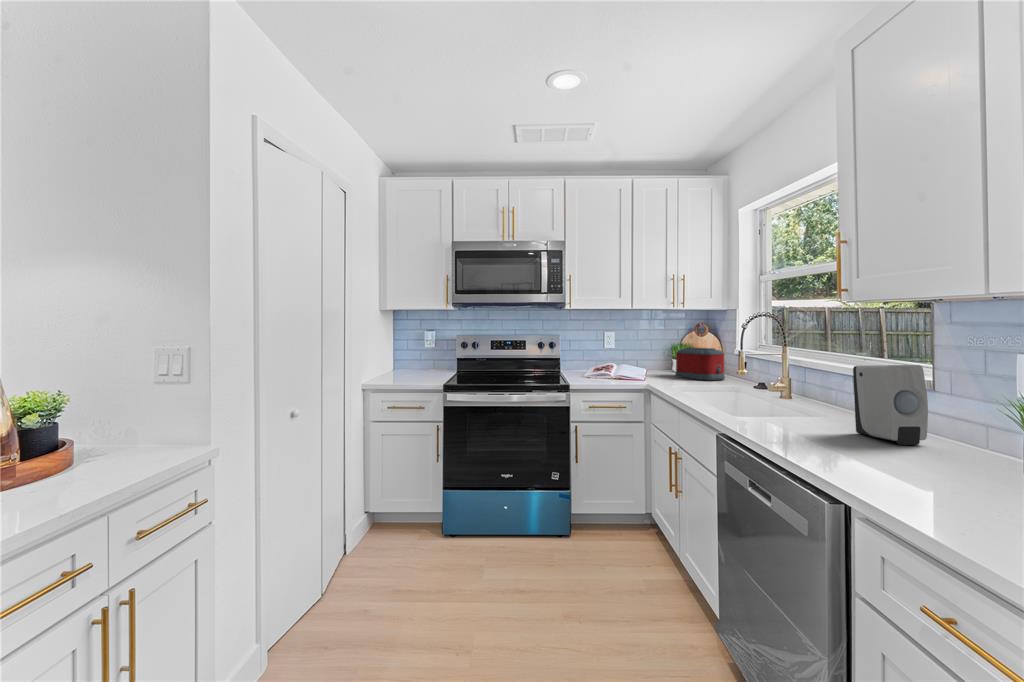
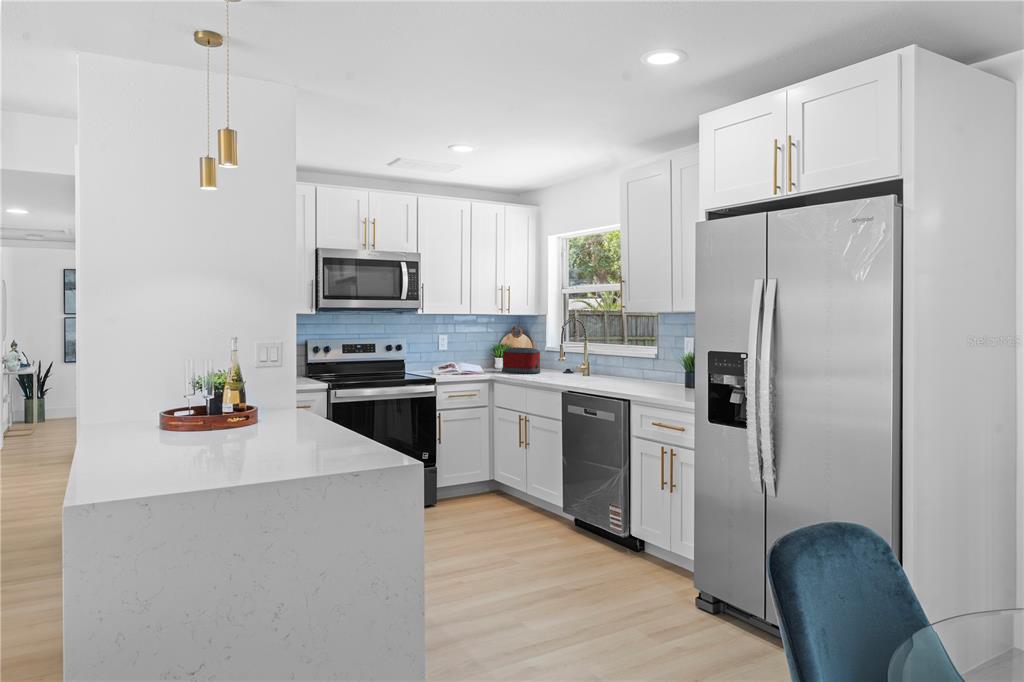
soap dispenser: present [853,365,928,445] -> none [640,357,672,398]

